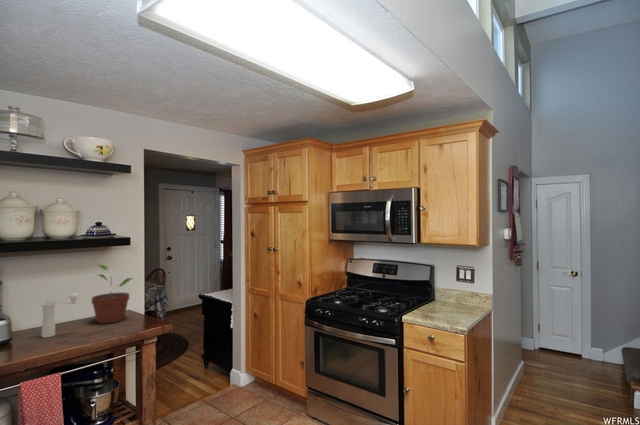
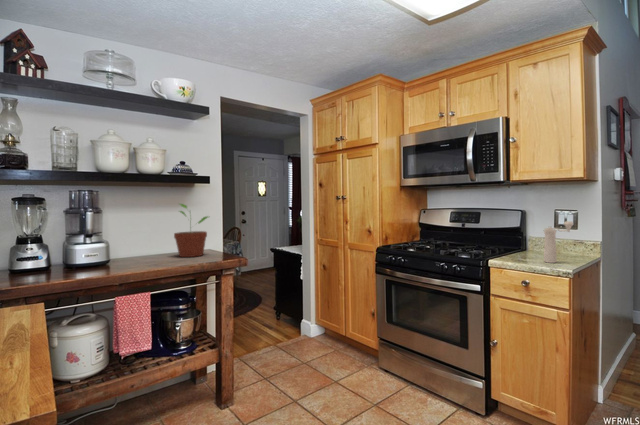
pepper mill: present [42,293,78,338] -> present [544,221,573,263]

